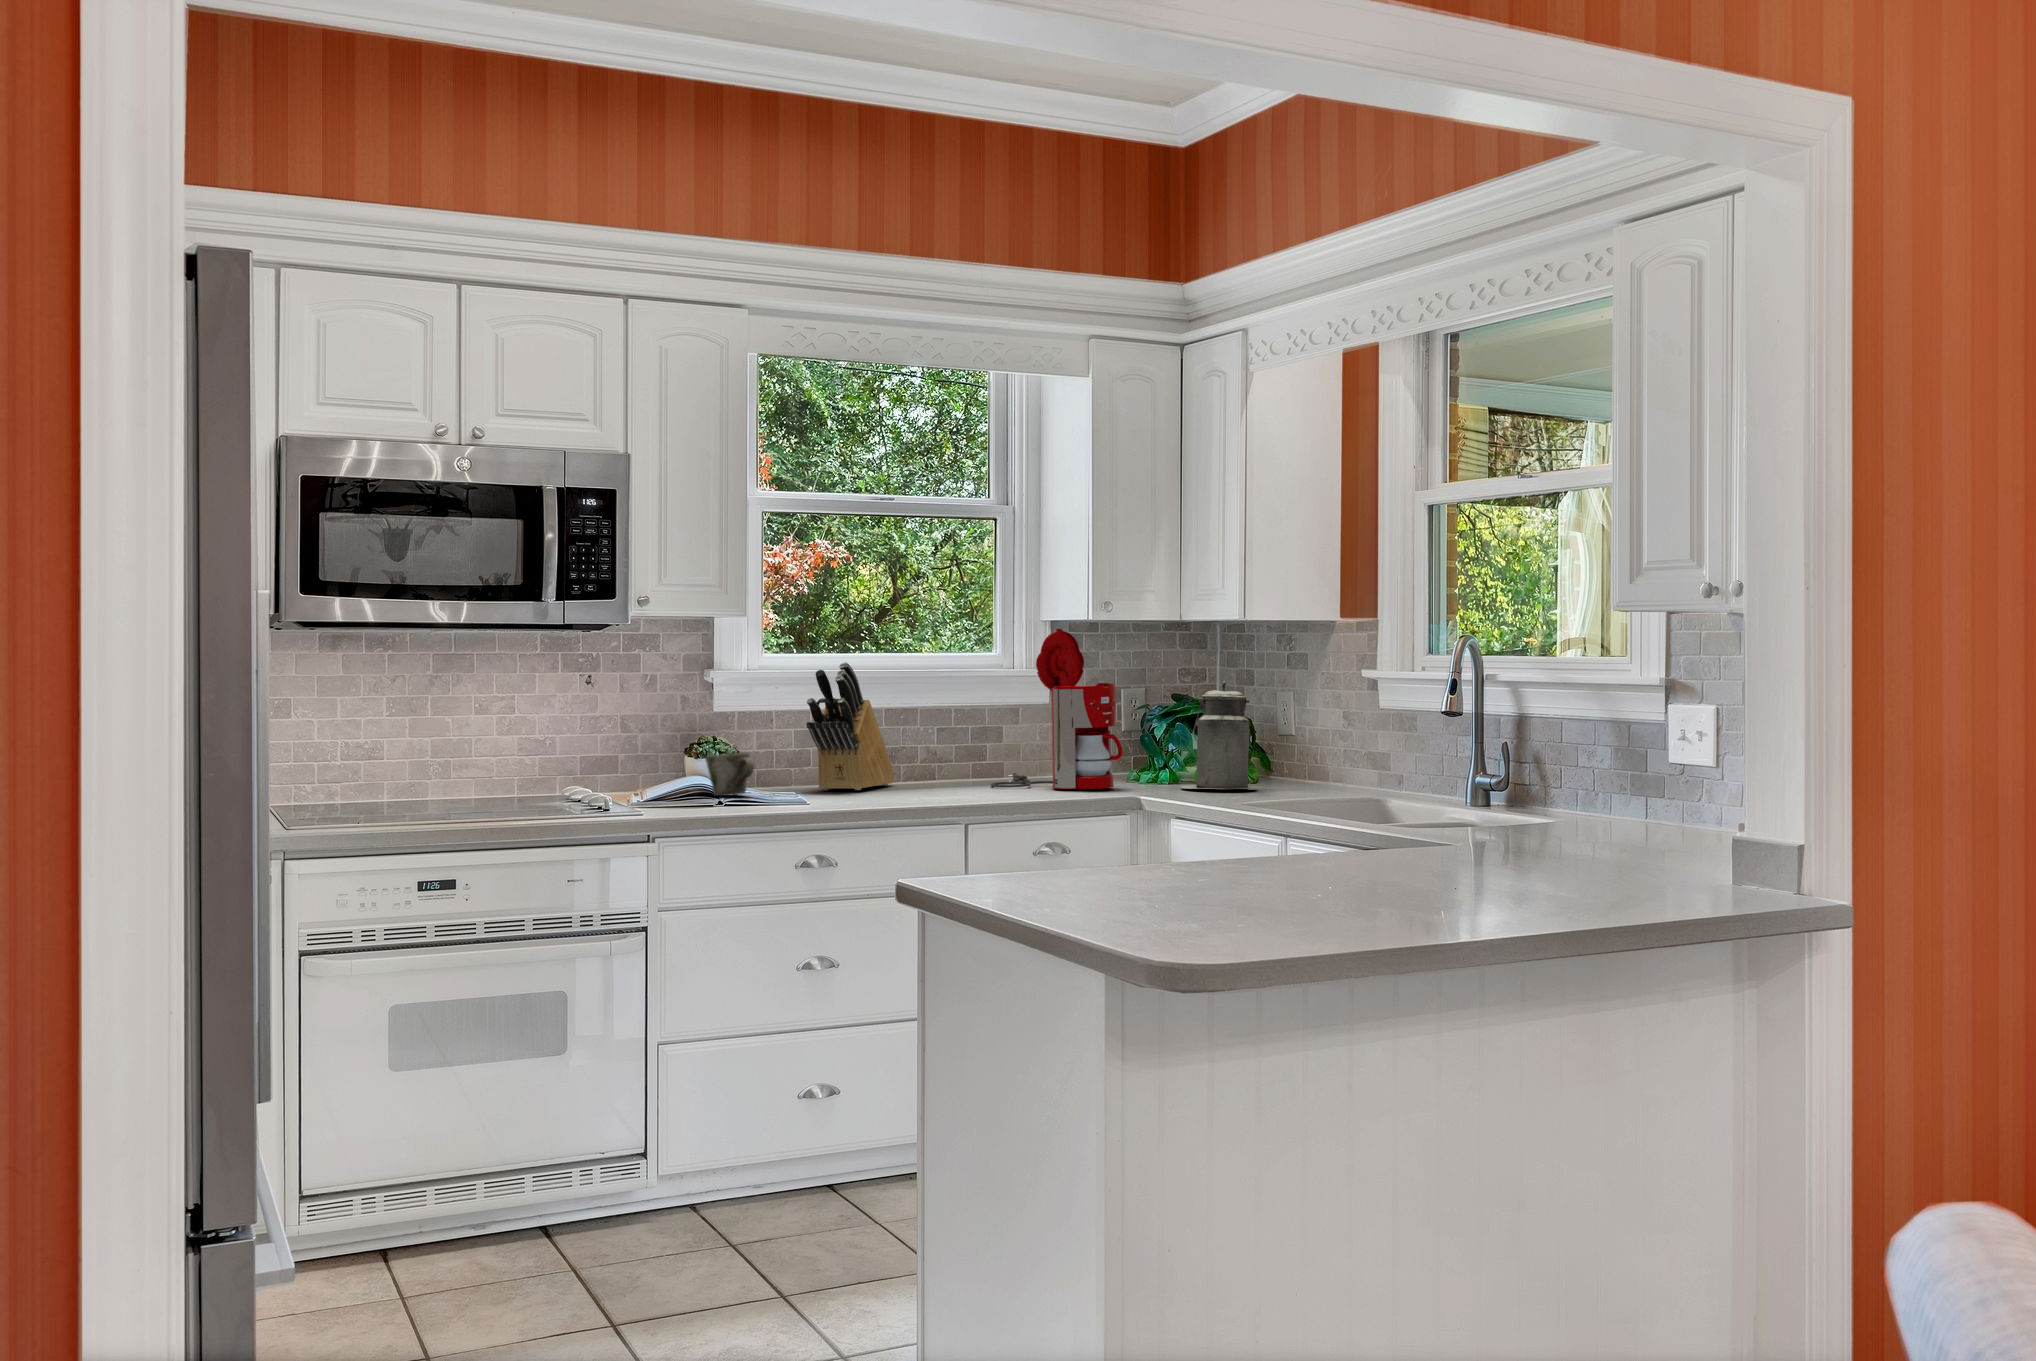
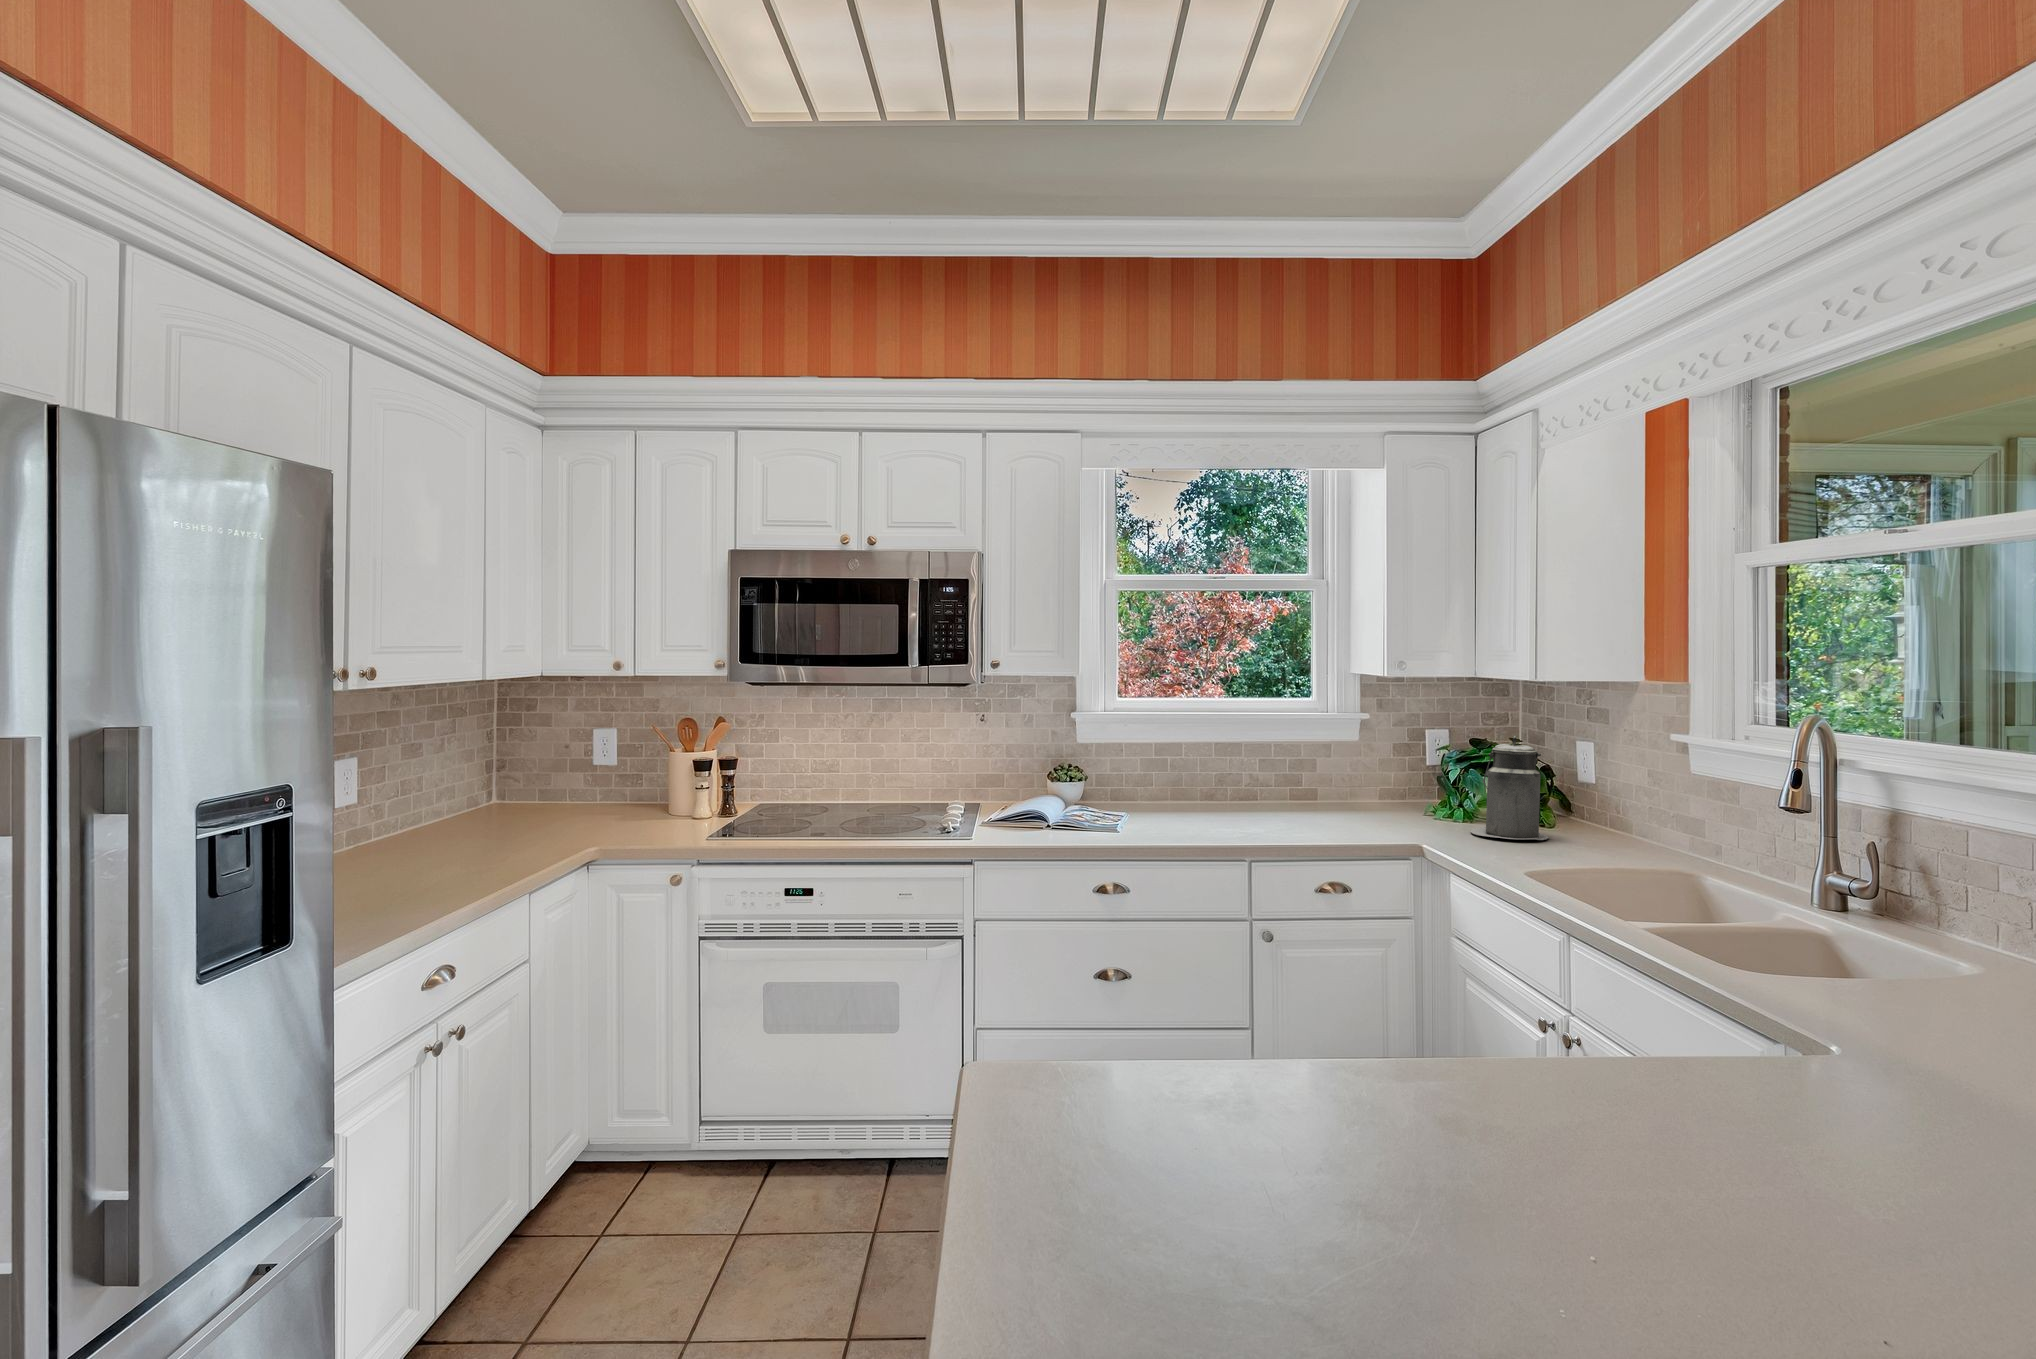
coffee maker: present [991,629,1123,789] -> none [1293,686,1413,831]
knife block: present [807,662,895,790] -> none [1121,716,1212,824]
mug: present [705,753,754,796] -> none [1032,792,1069,830]

